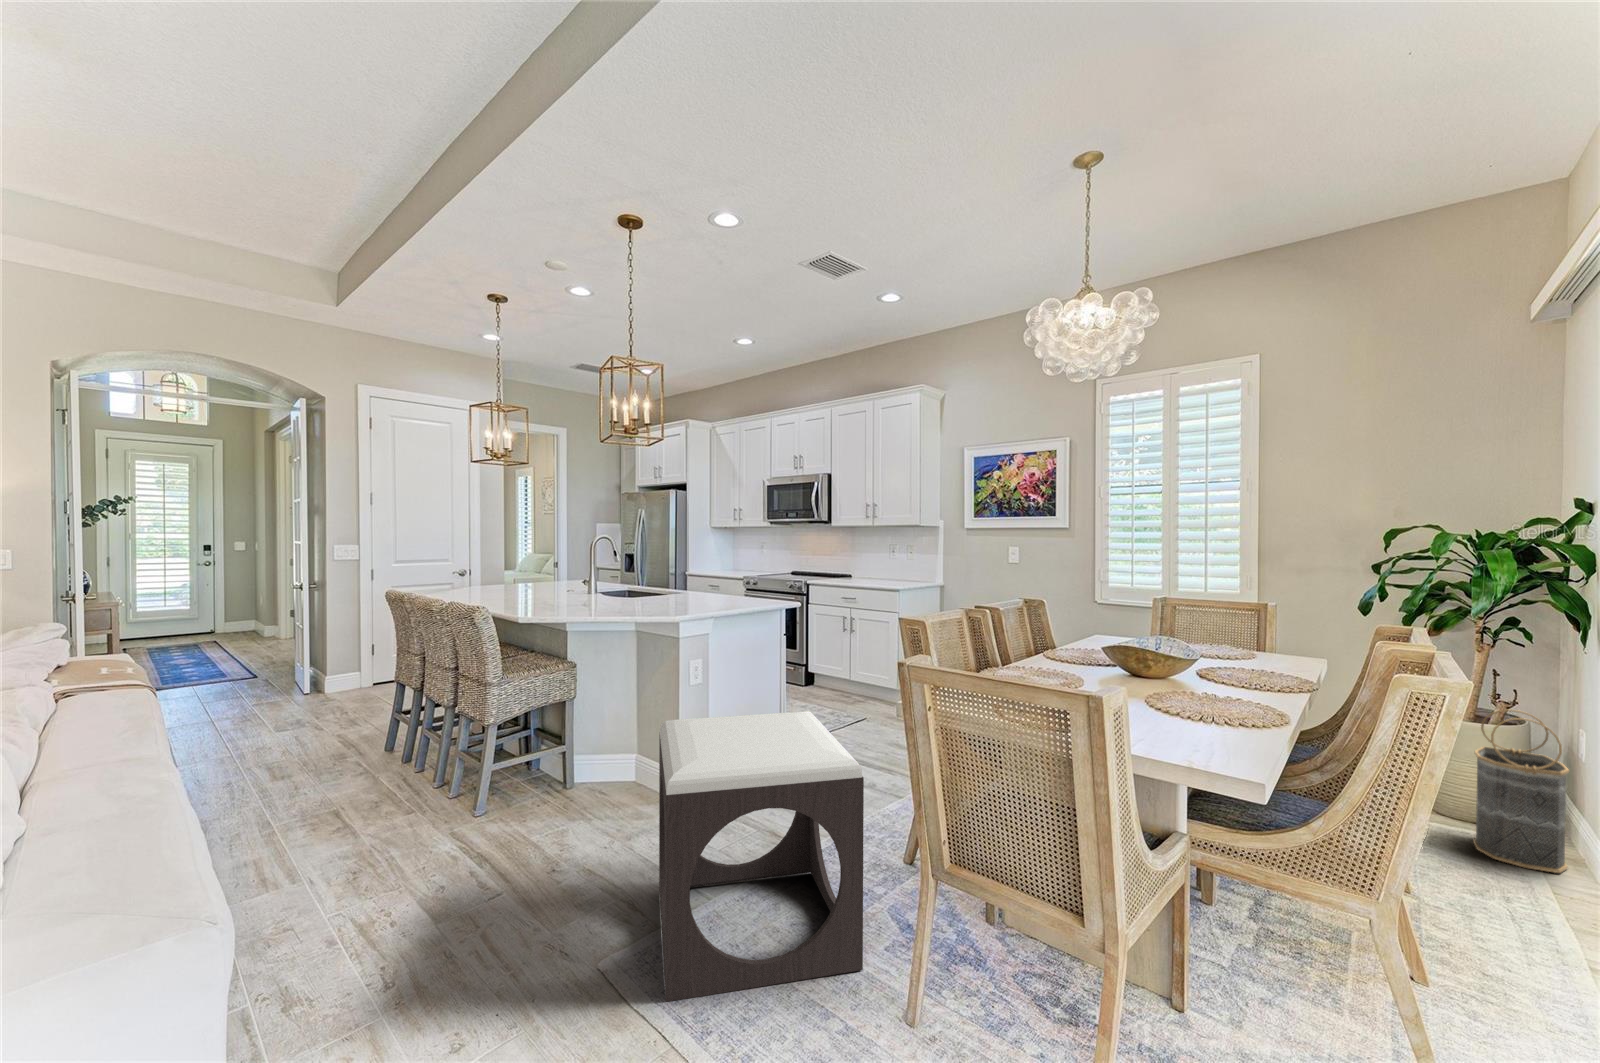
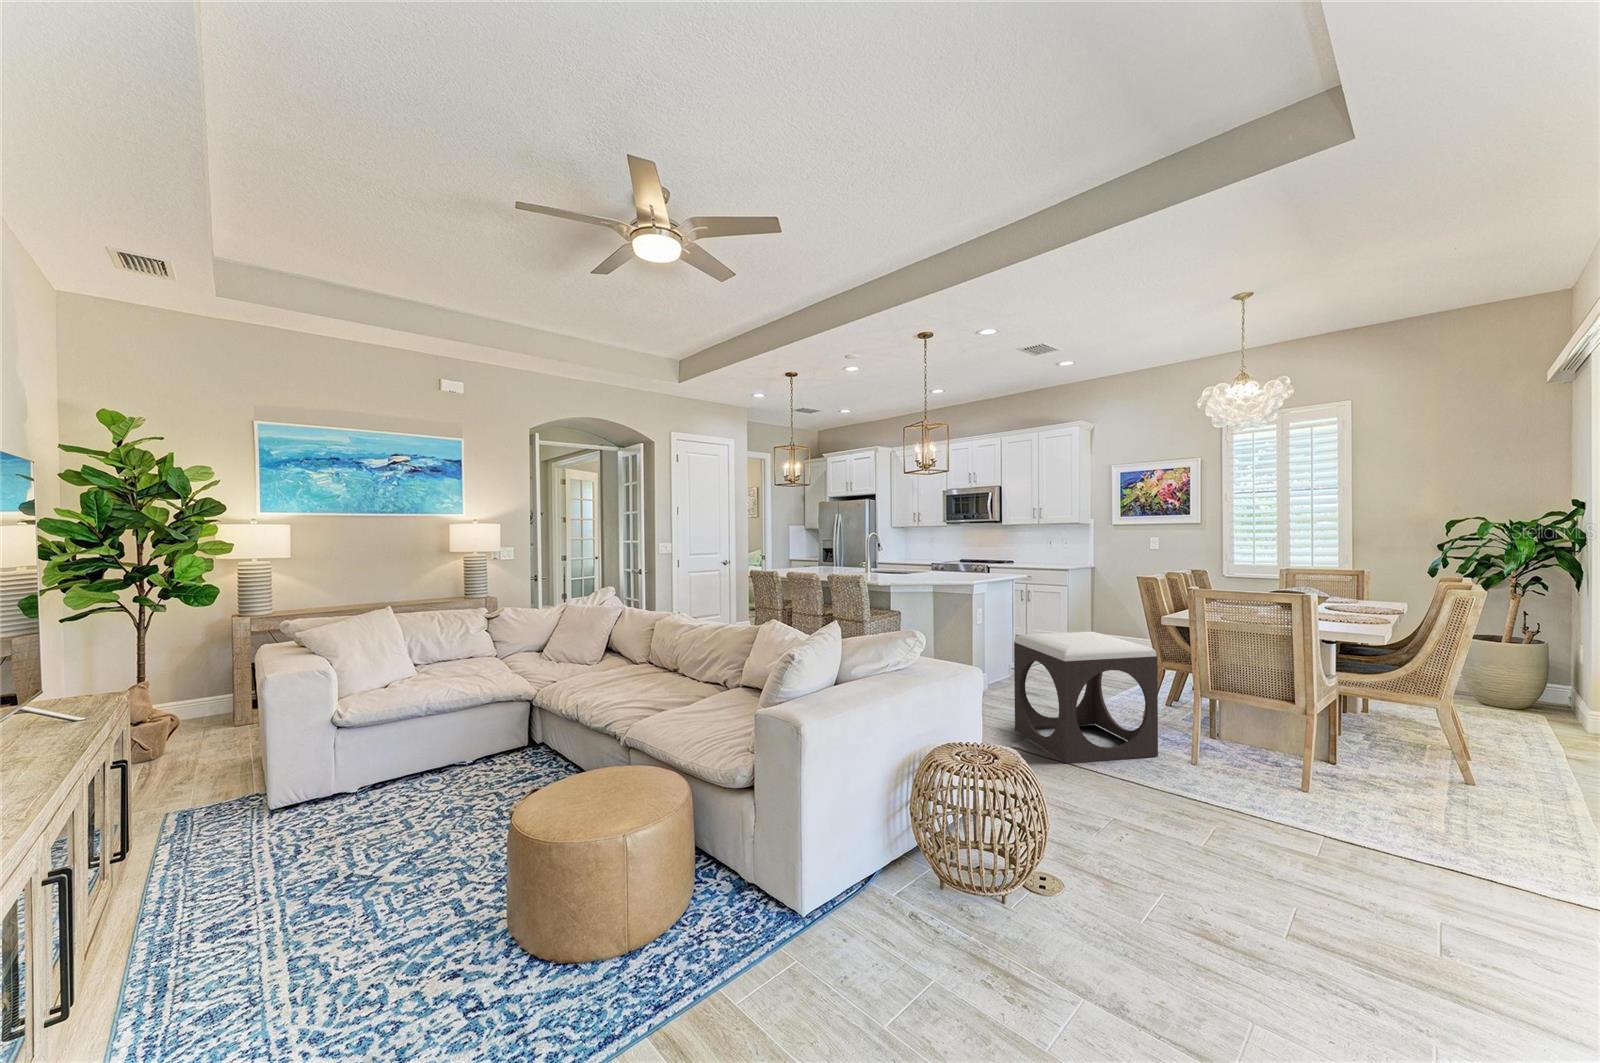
basket: present [1473,710,1569,873] -> none [1509,633,1571,730]

